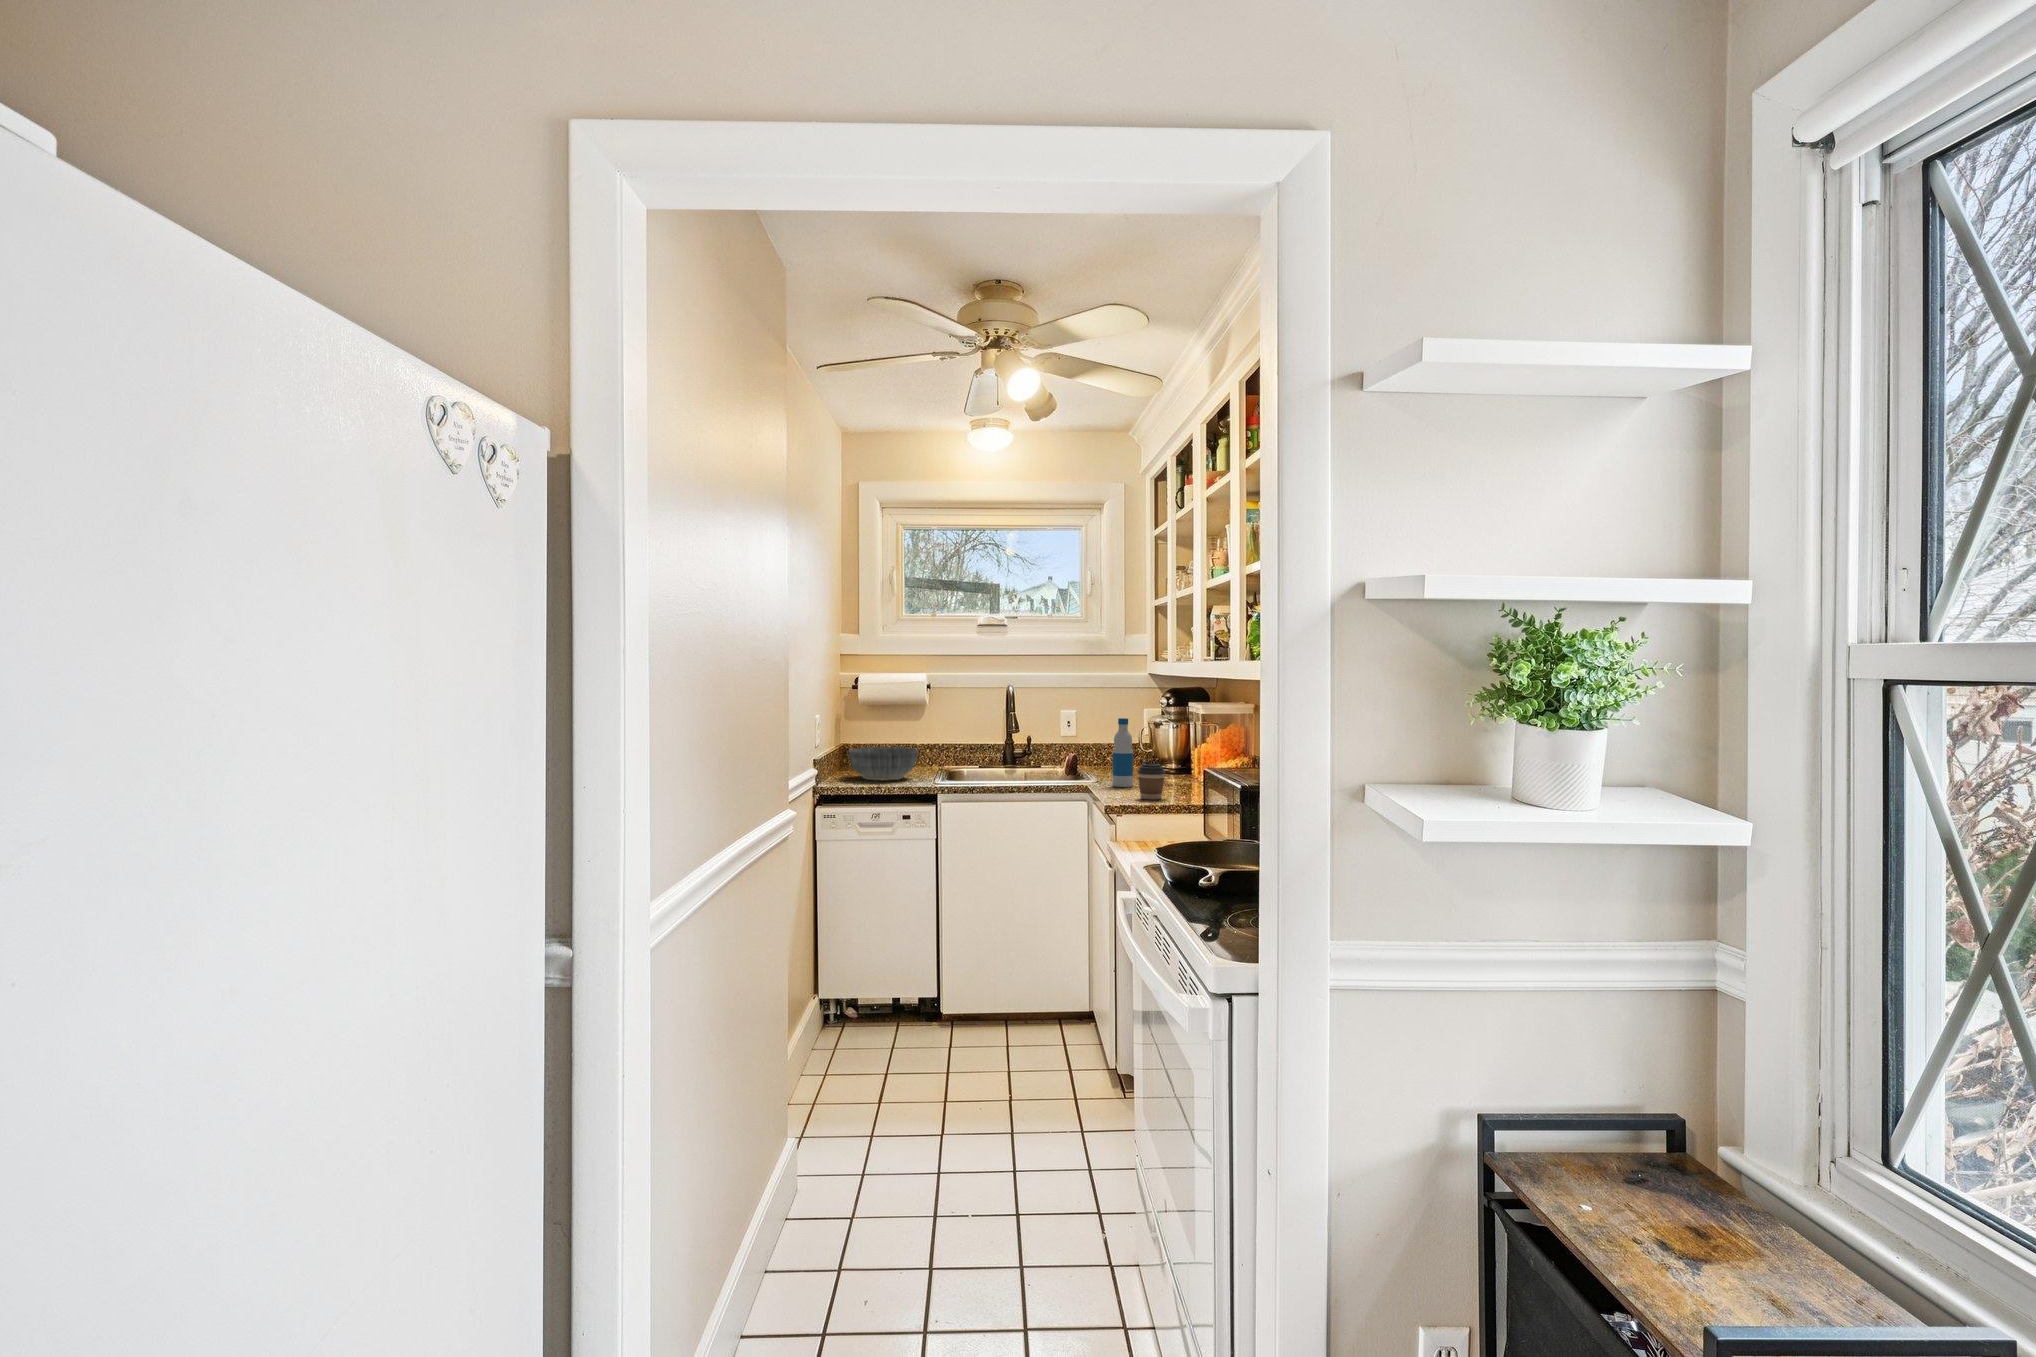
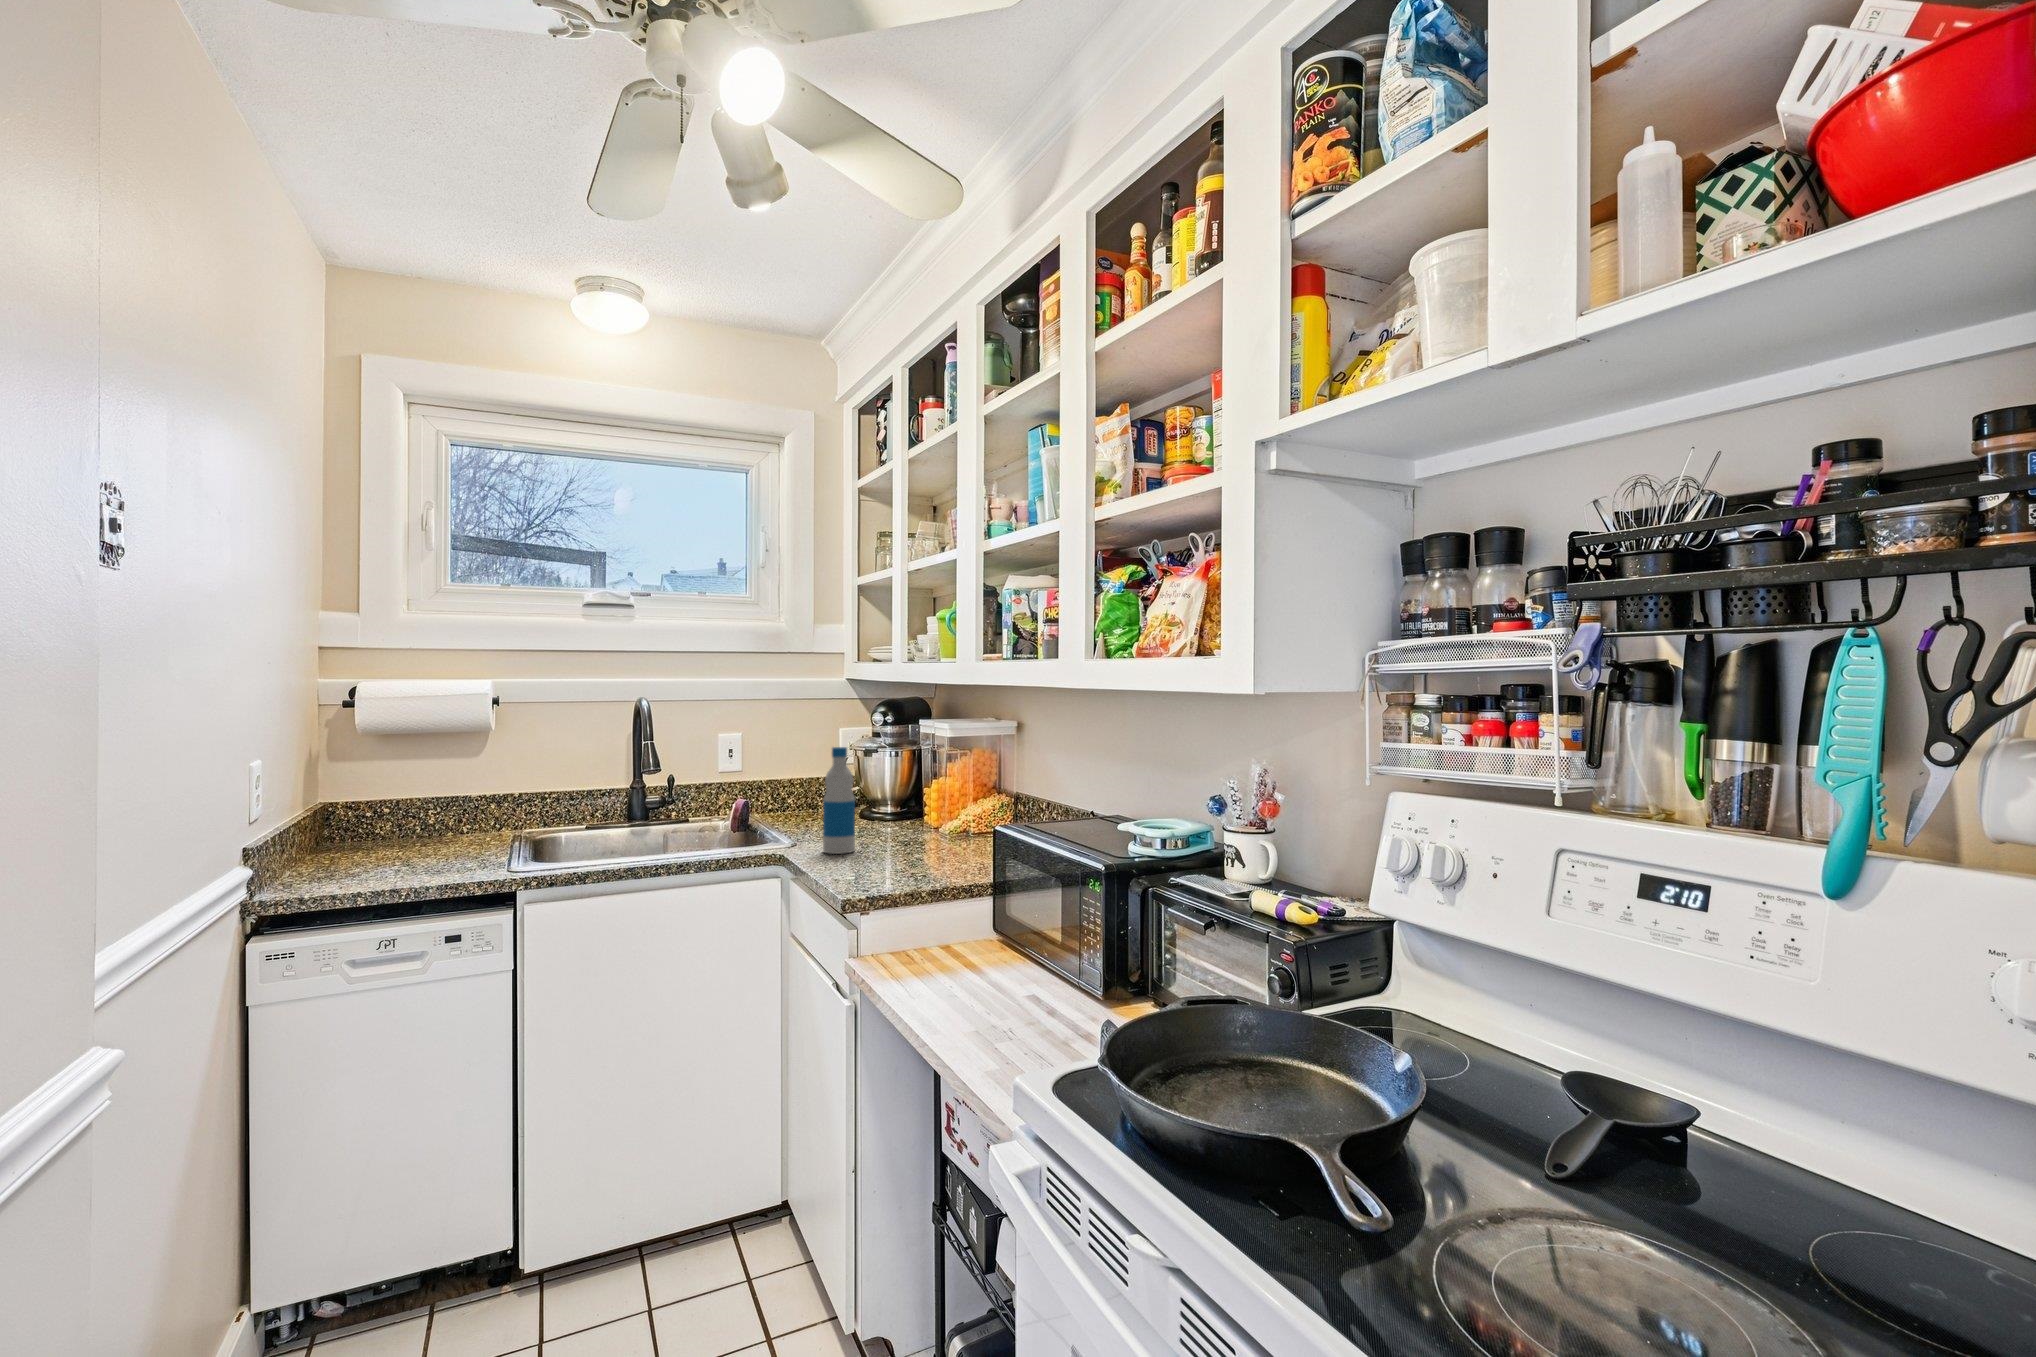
bowl: present [849,747,918,780] -> none [329,807,476,871]
coffee cup: present [1138,761,1165,800] -> none [885,818,929,881]

